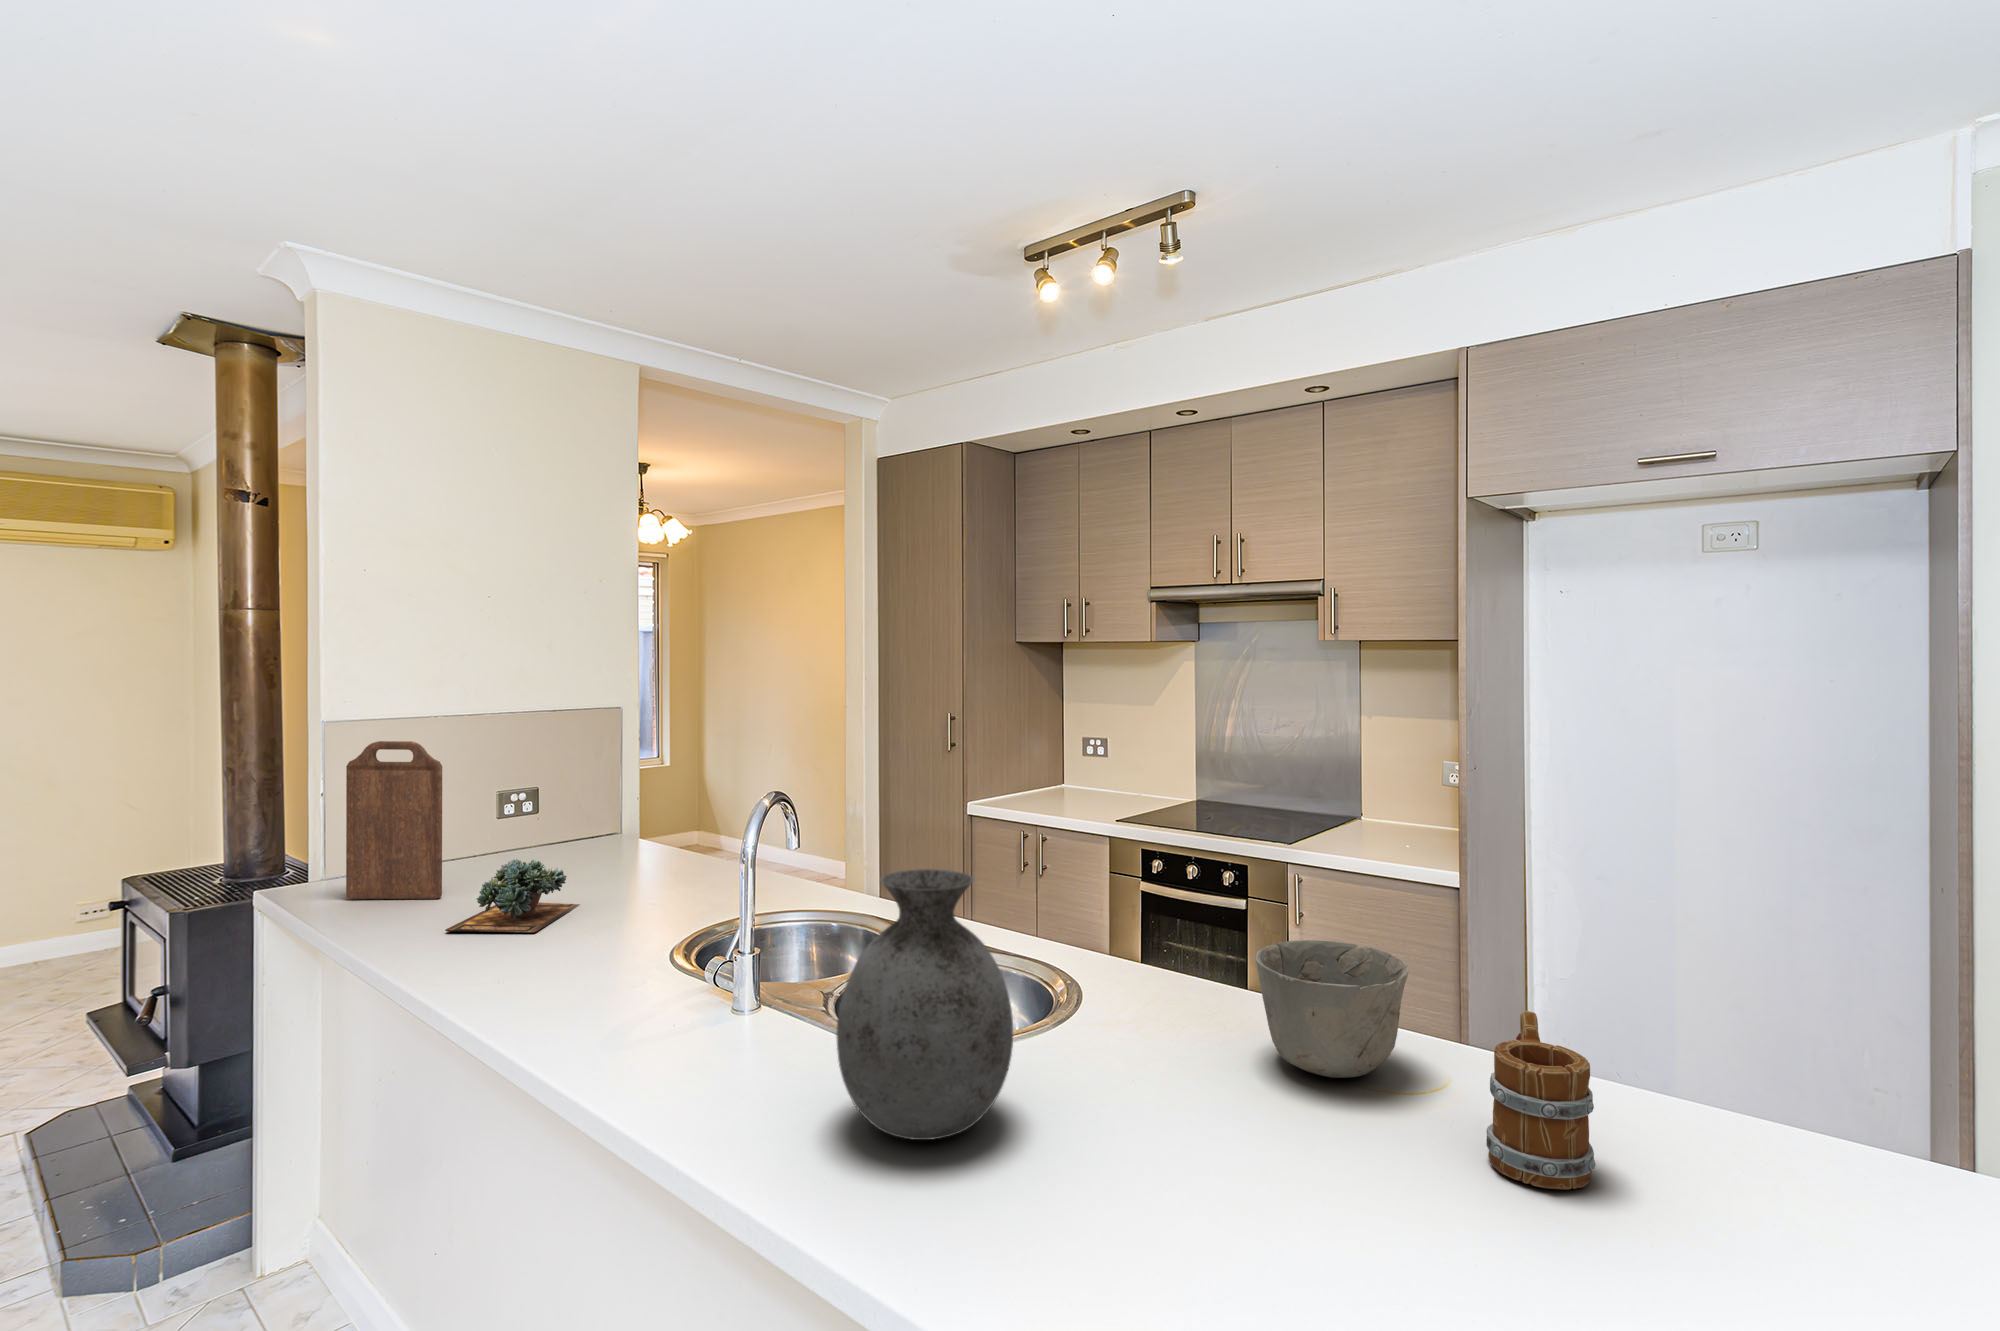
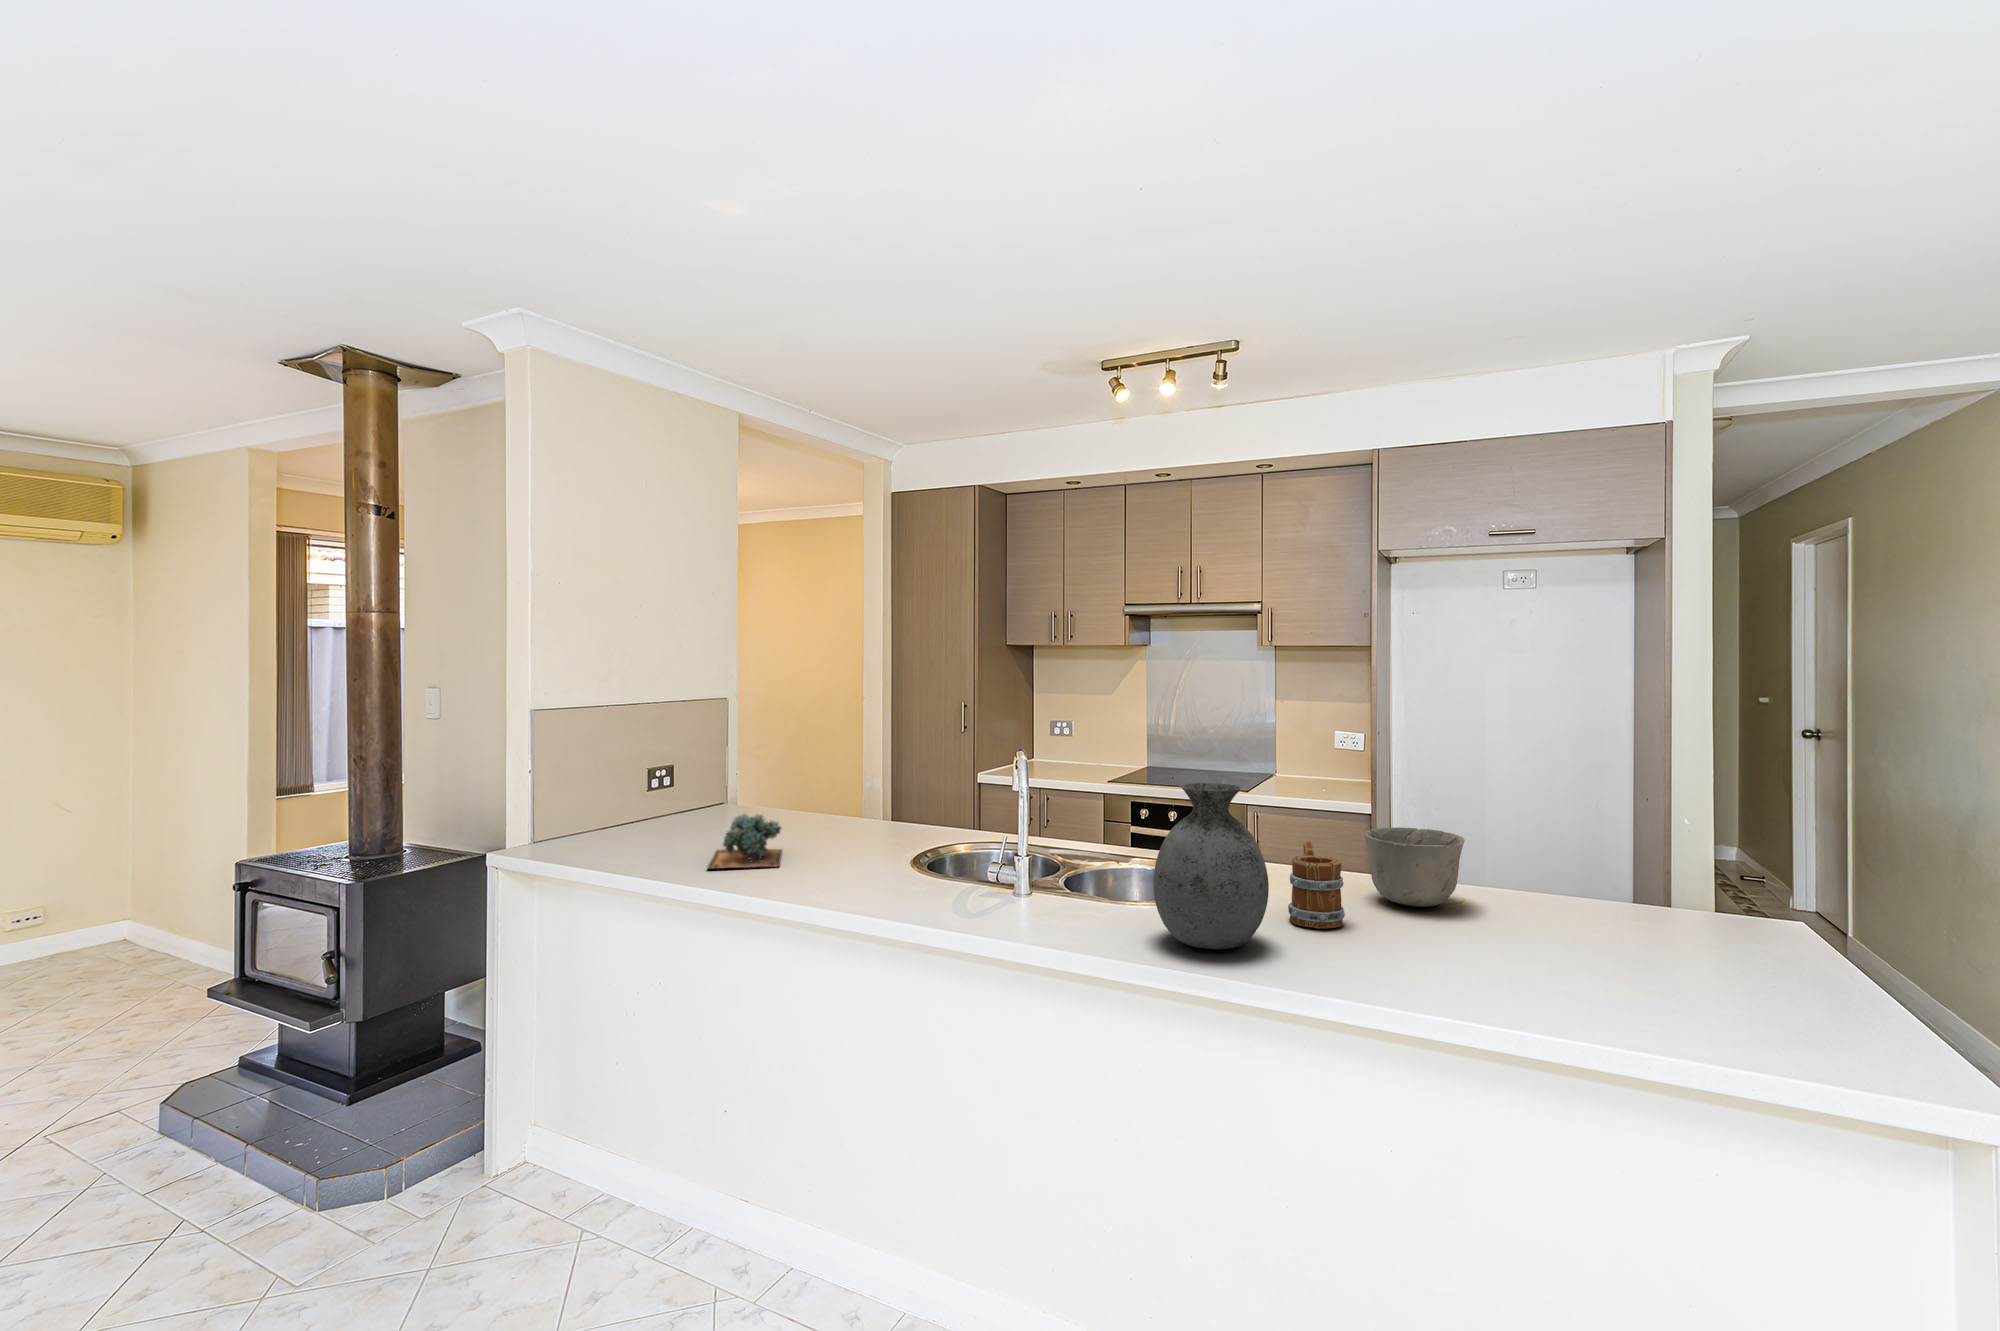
cutting board: present [346,741,442,899] -> none [582,725,661,854]
mug: present [1486,1011,1595,1189] -> present [1288,841,1345,928]

